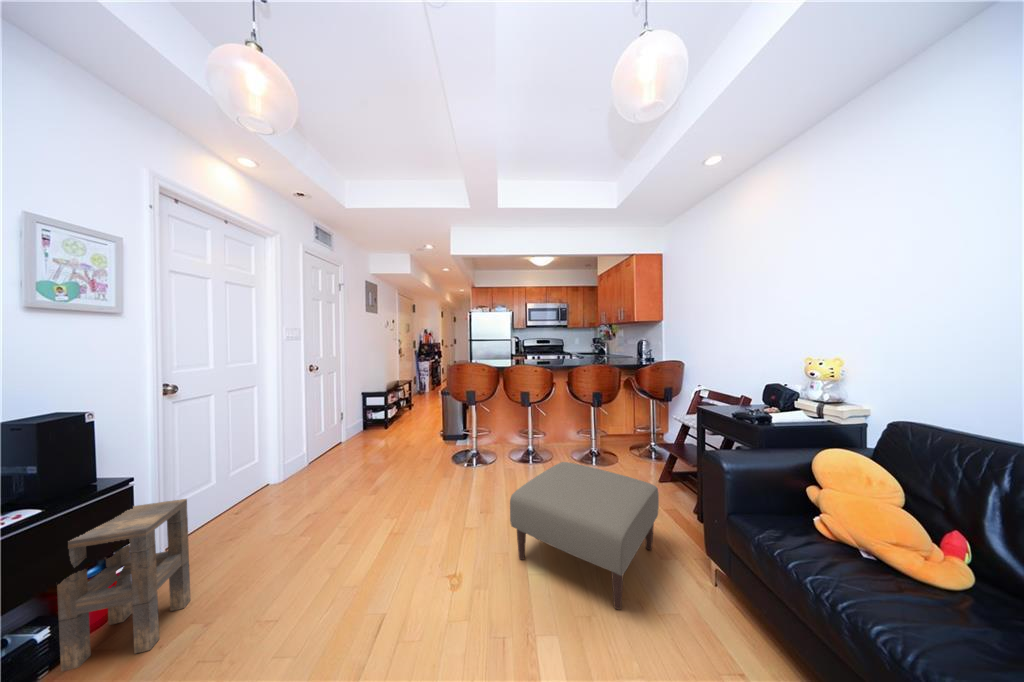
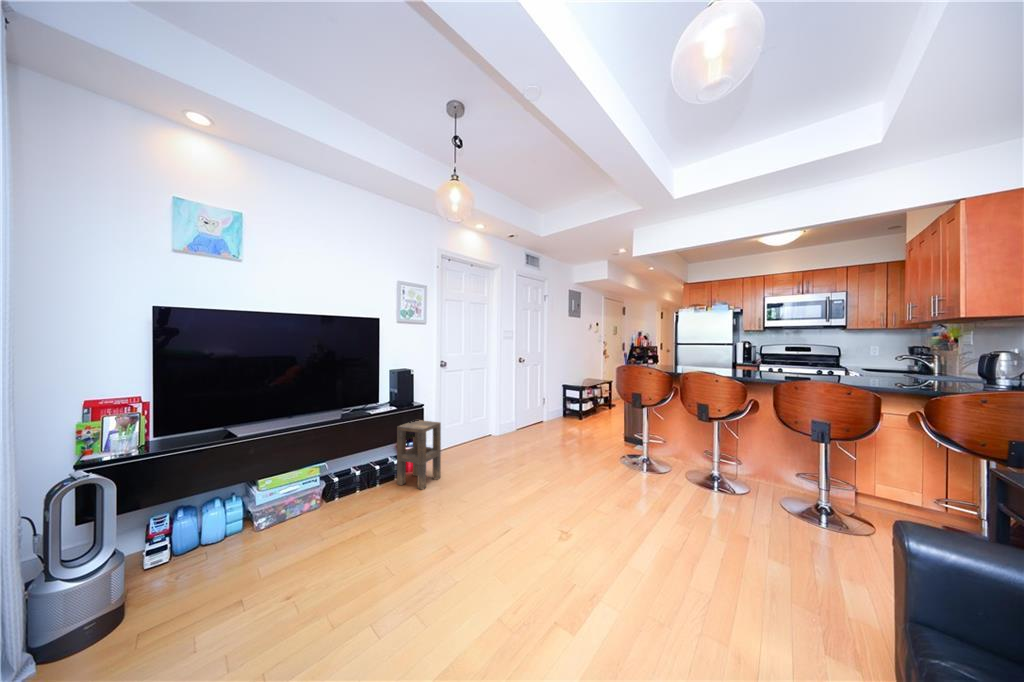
ottoman: present [510,462,659,610] -> none [619,467,790,596]

